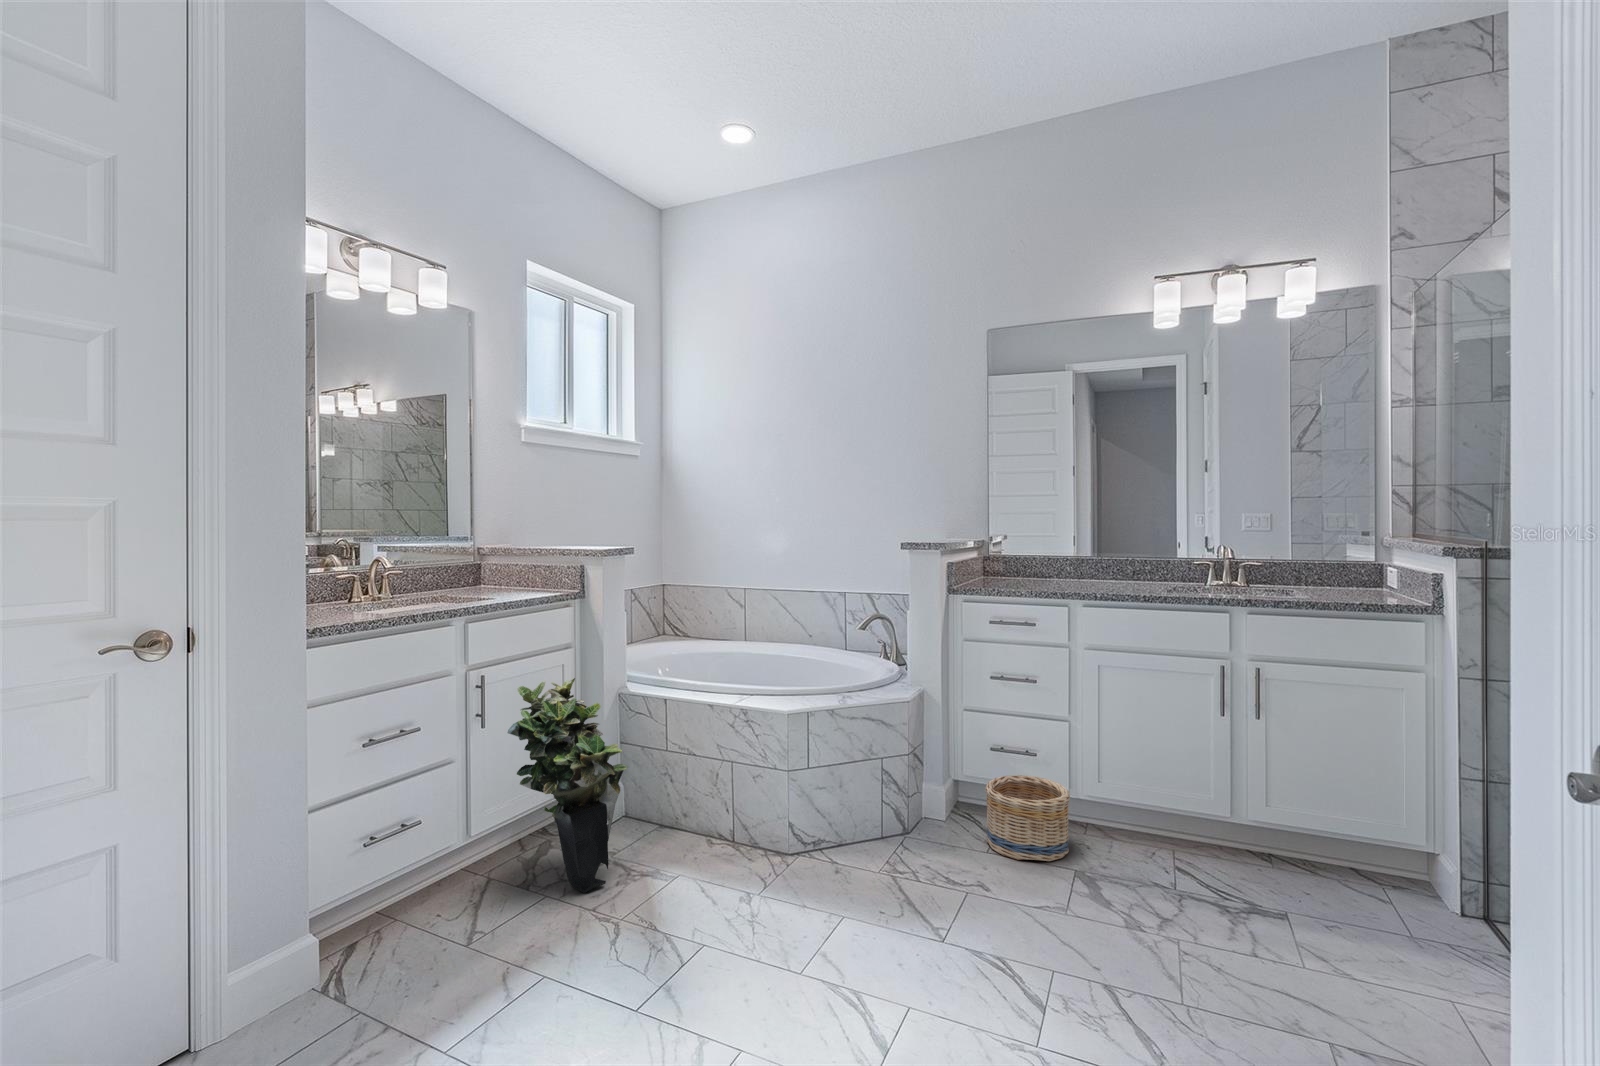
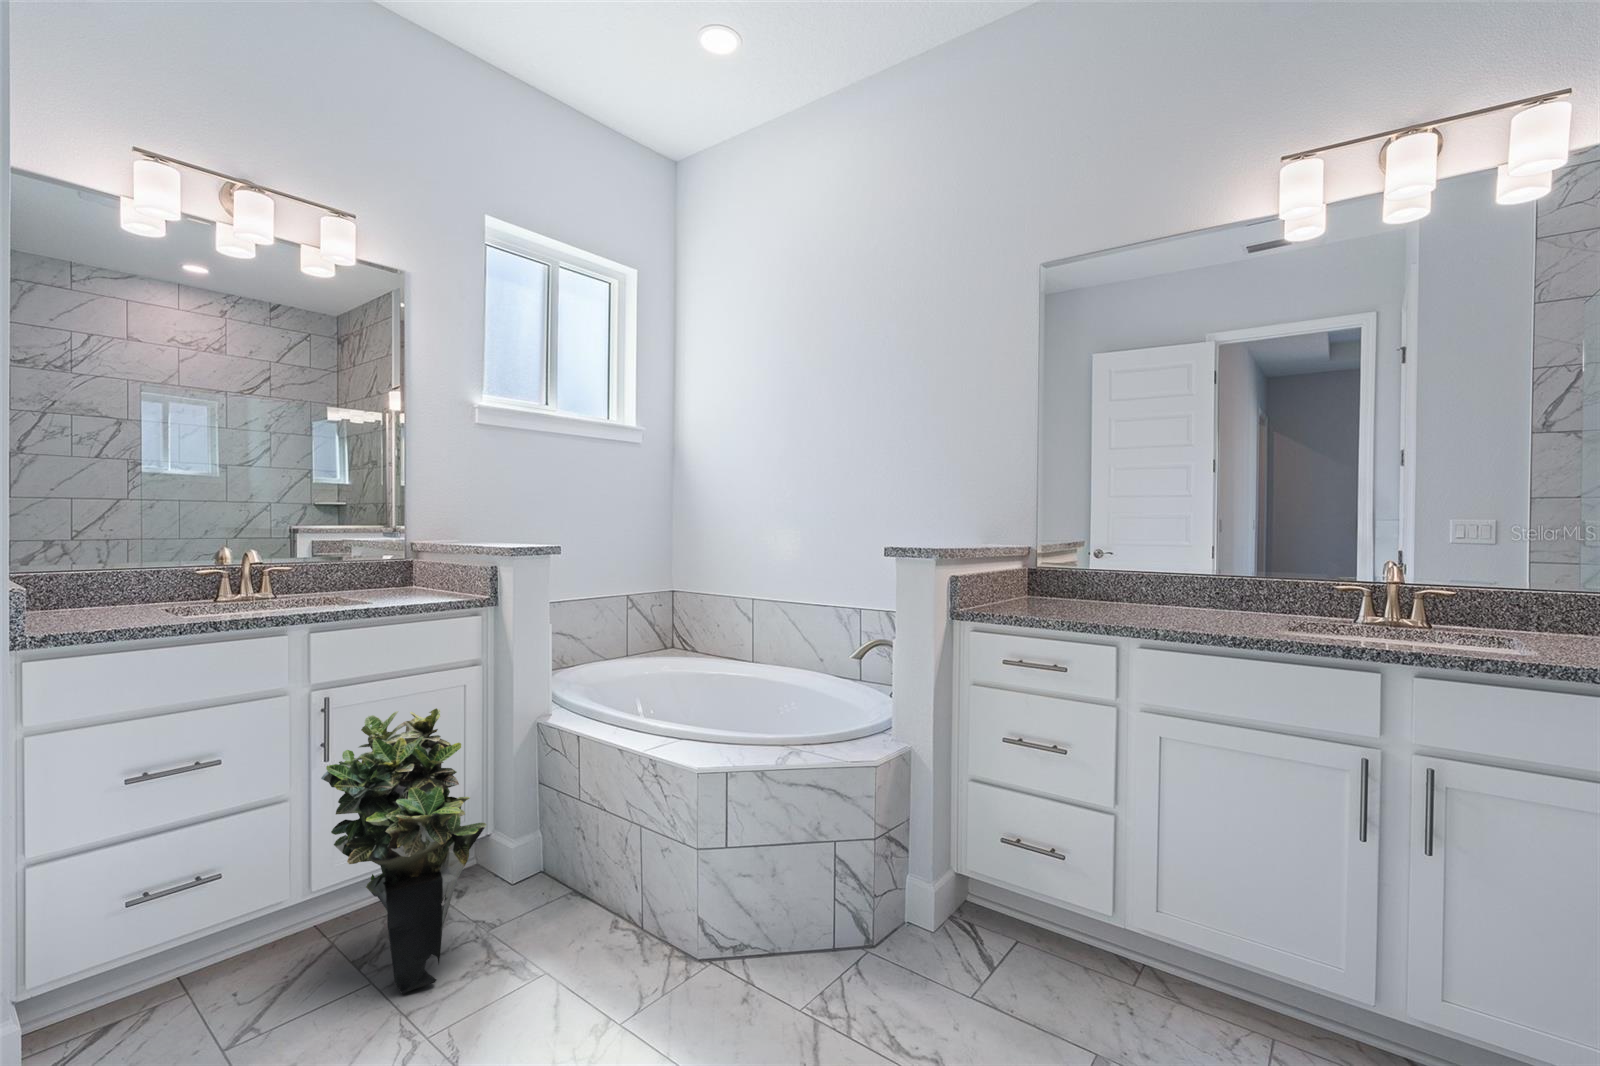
basket: present [985,775,1070,861] -> none [975,884,1102,1035]

